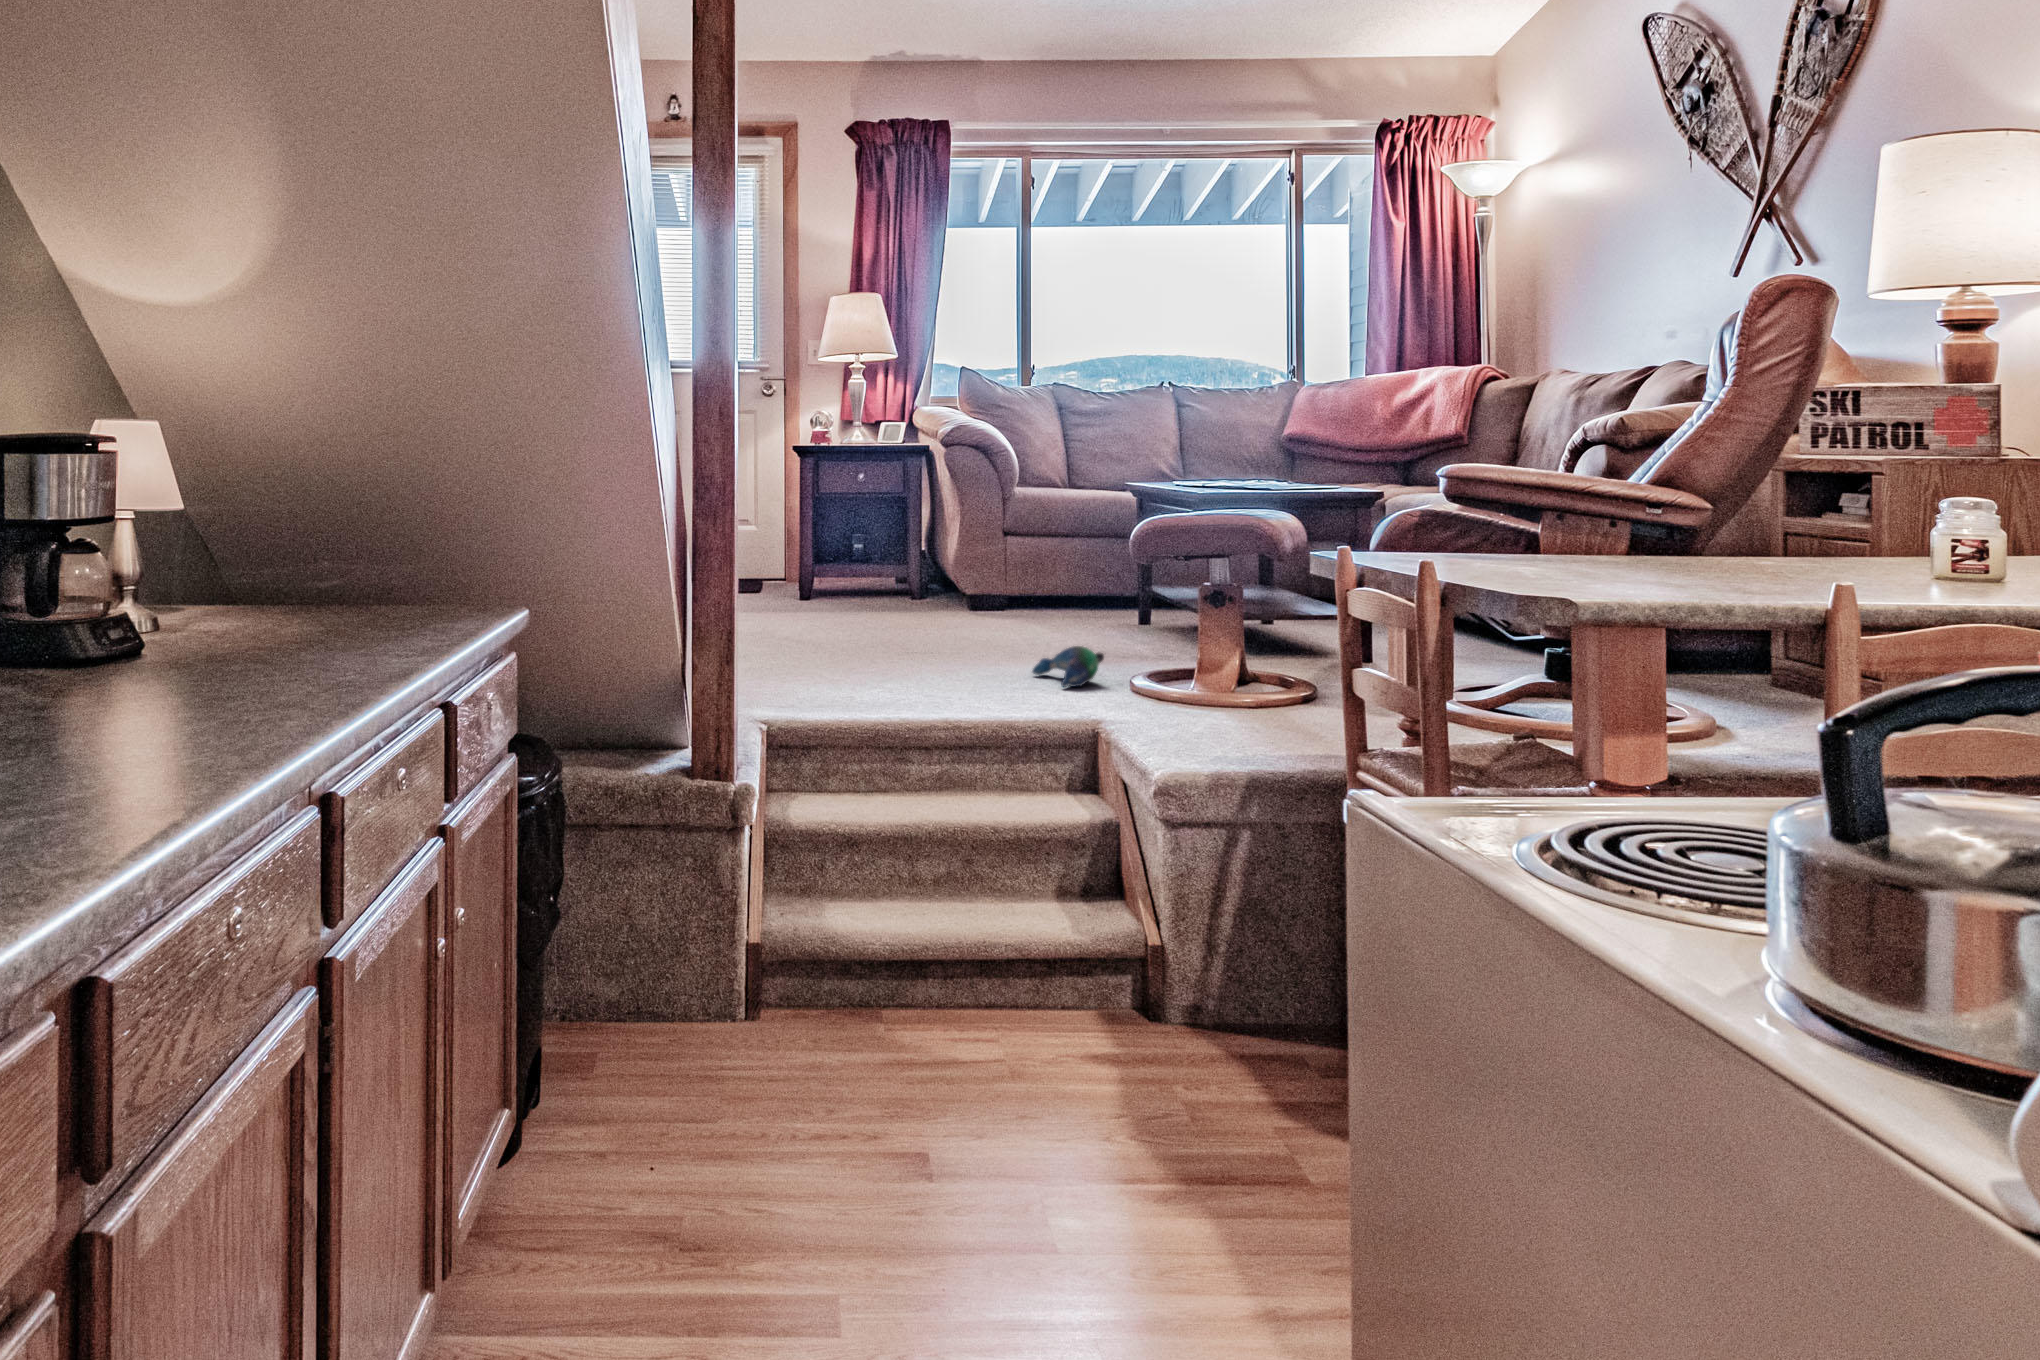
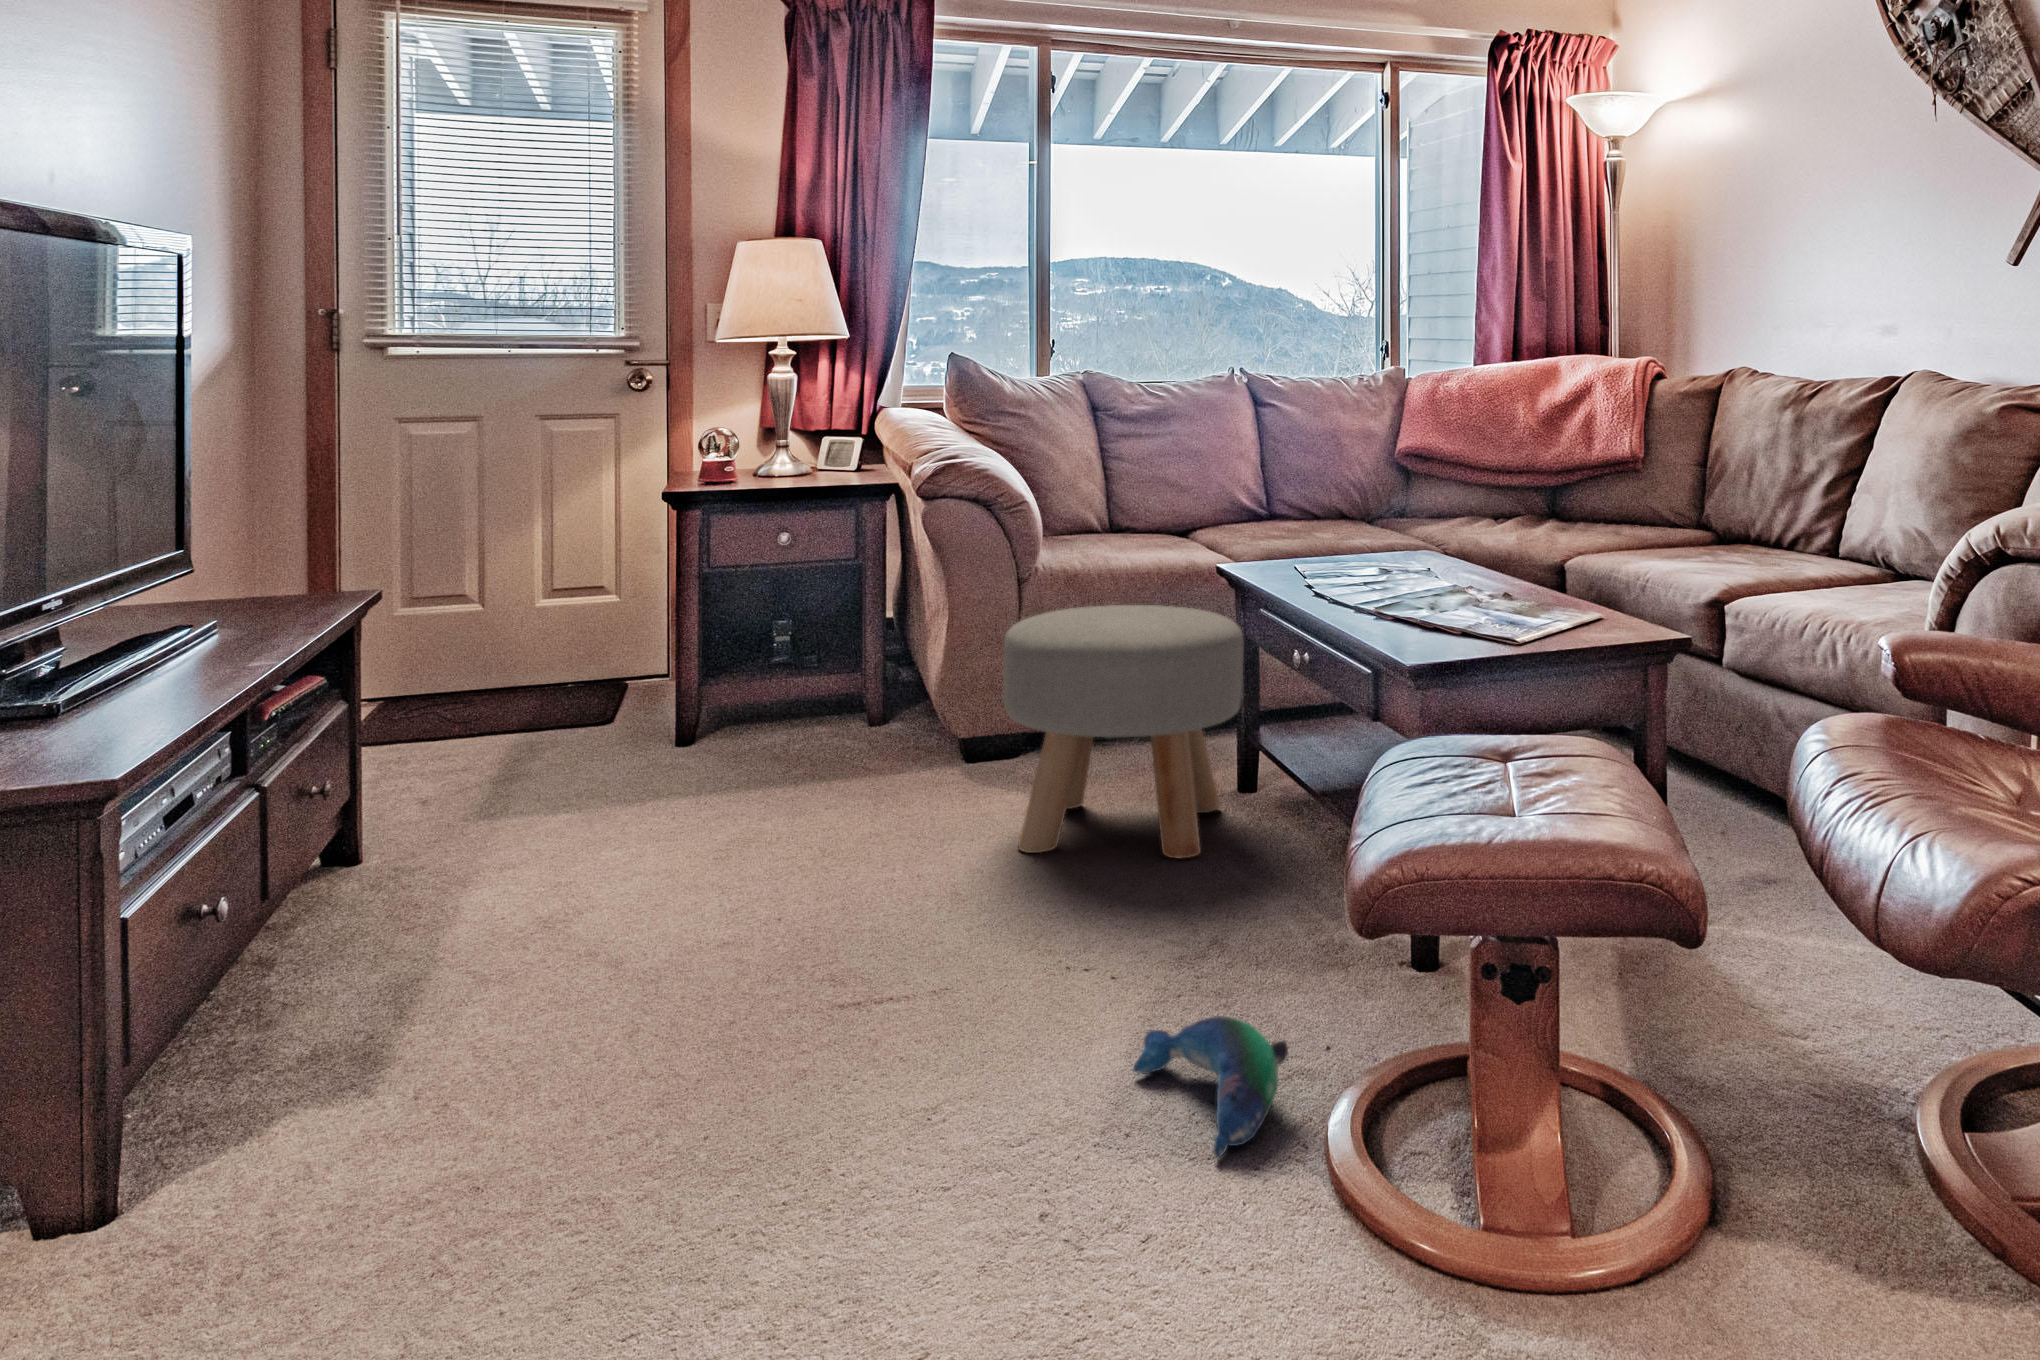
ottoman: none [986,506,1131,640] -> present [1004,605,1244,858]

